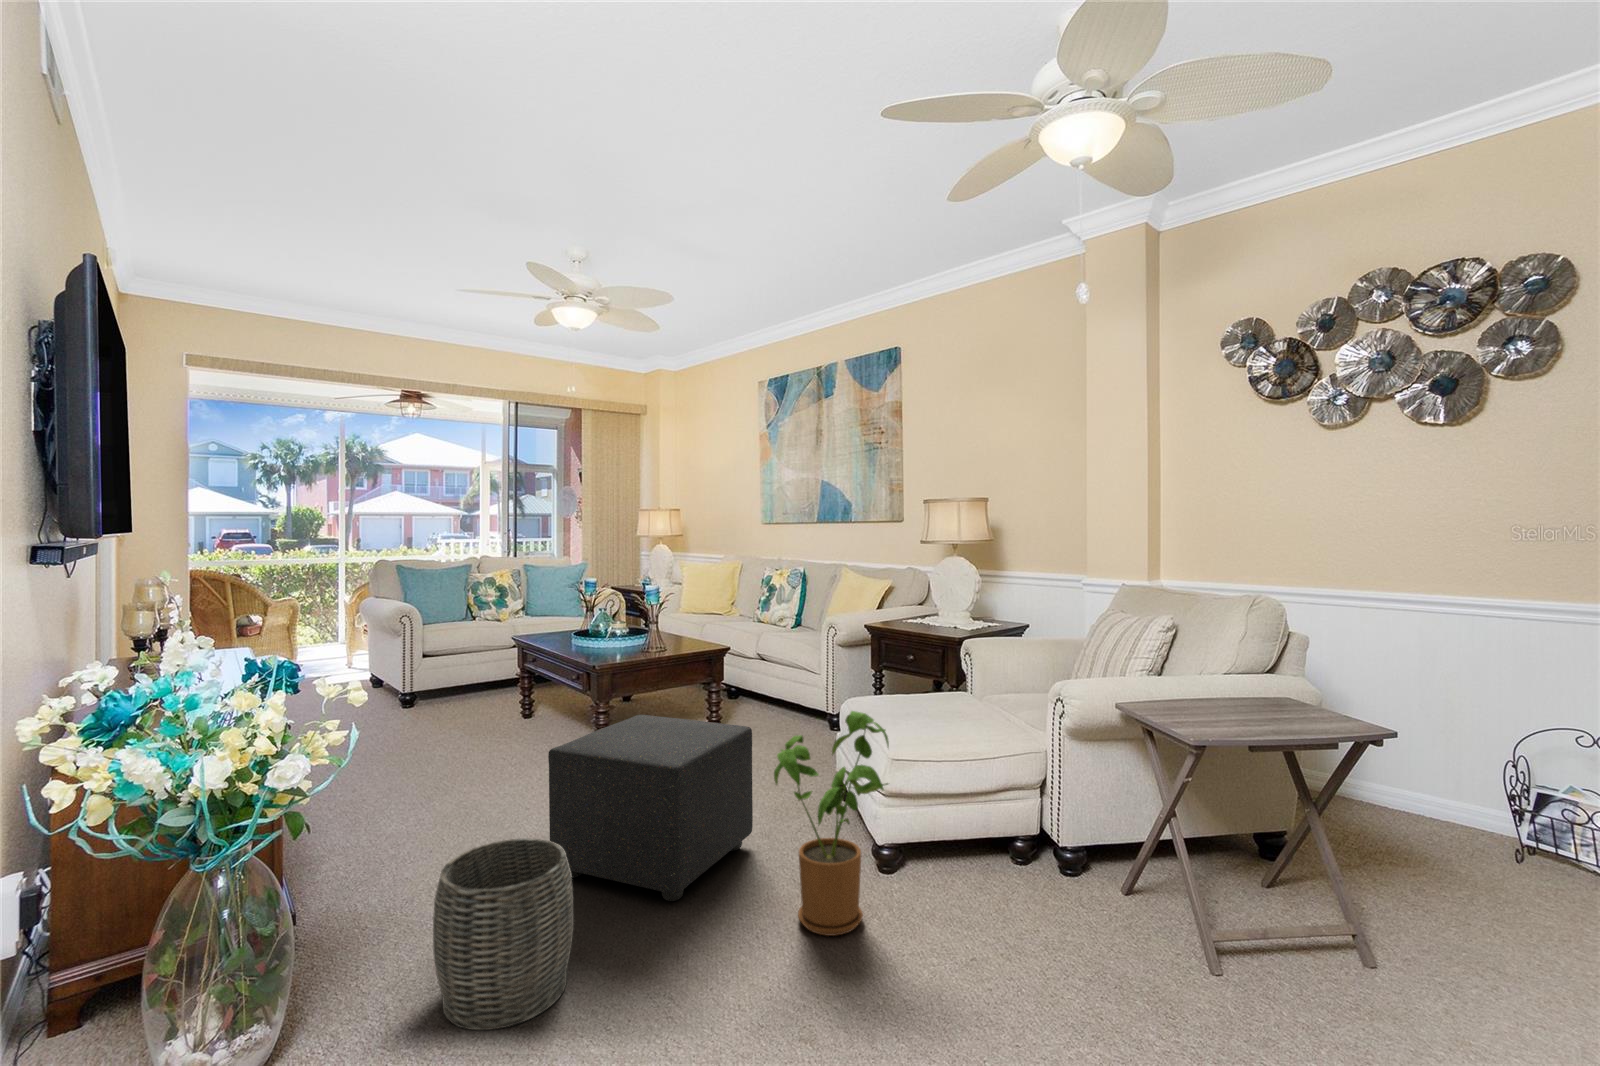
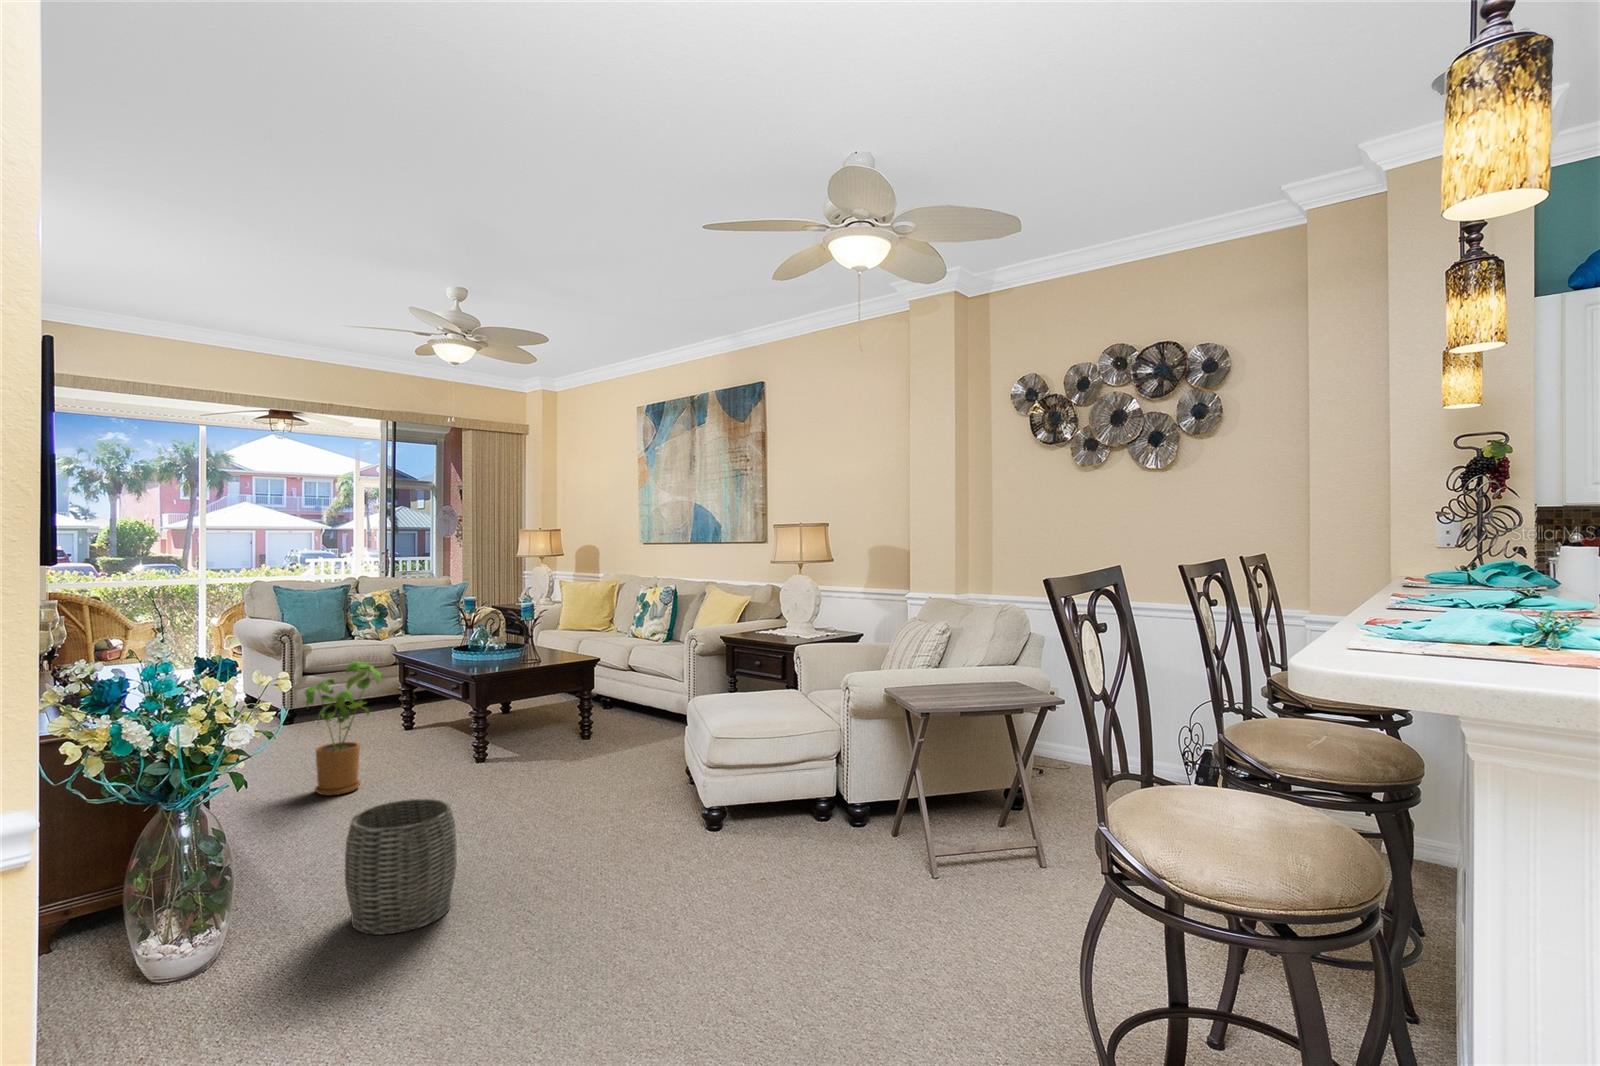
house plant: present [774,711,889,936] -> present [305,661,385,795]
ottoman: present [548,715,753,901] -> none [434,711,609,854]

